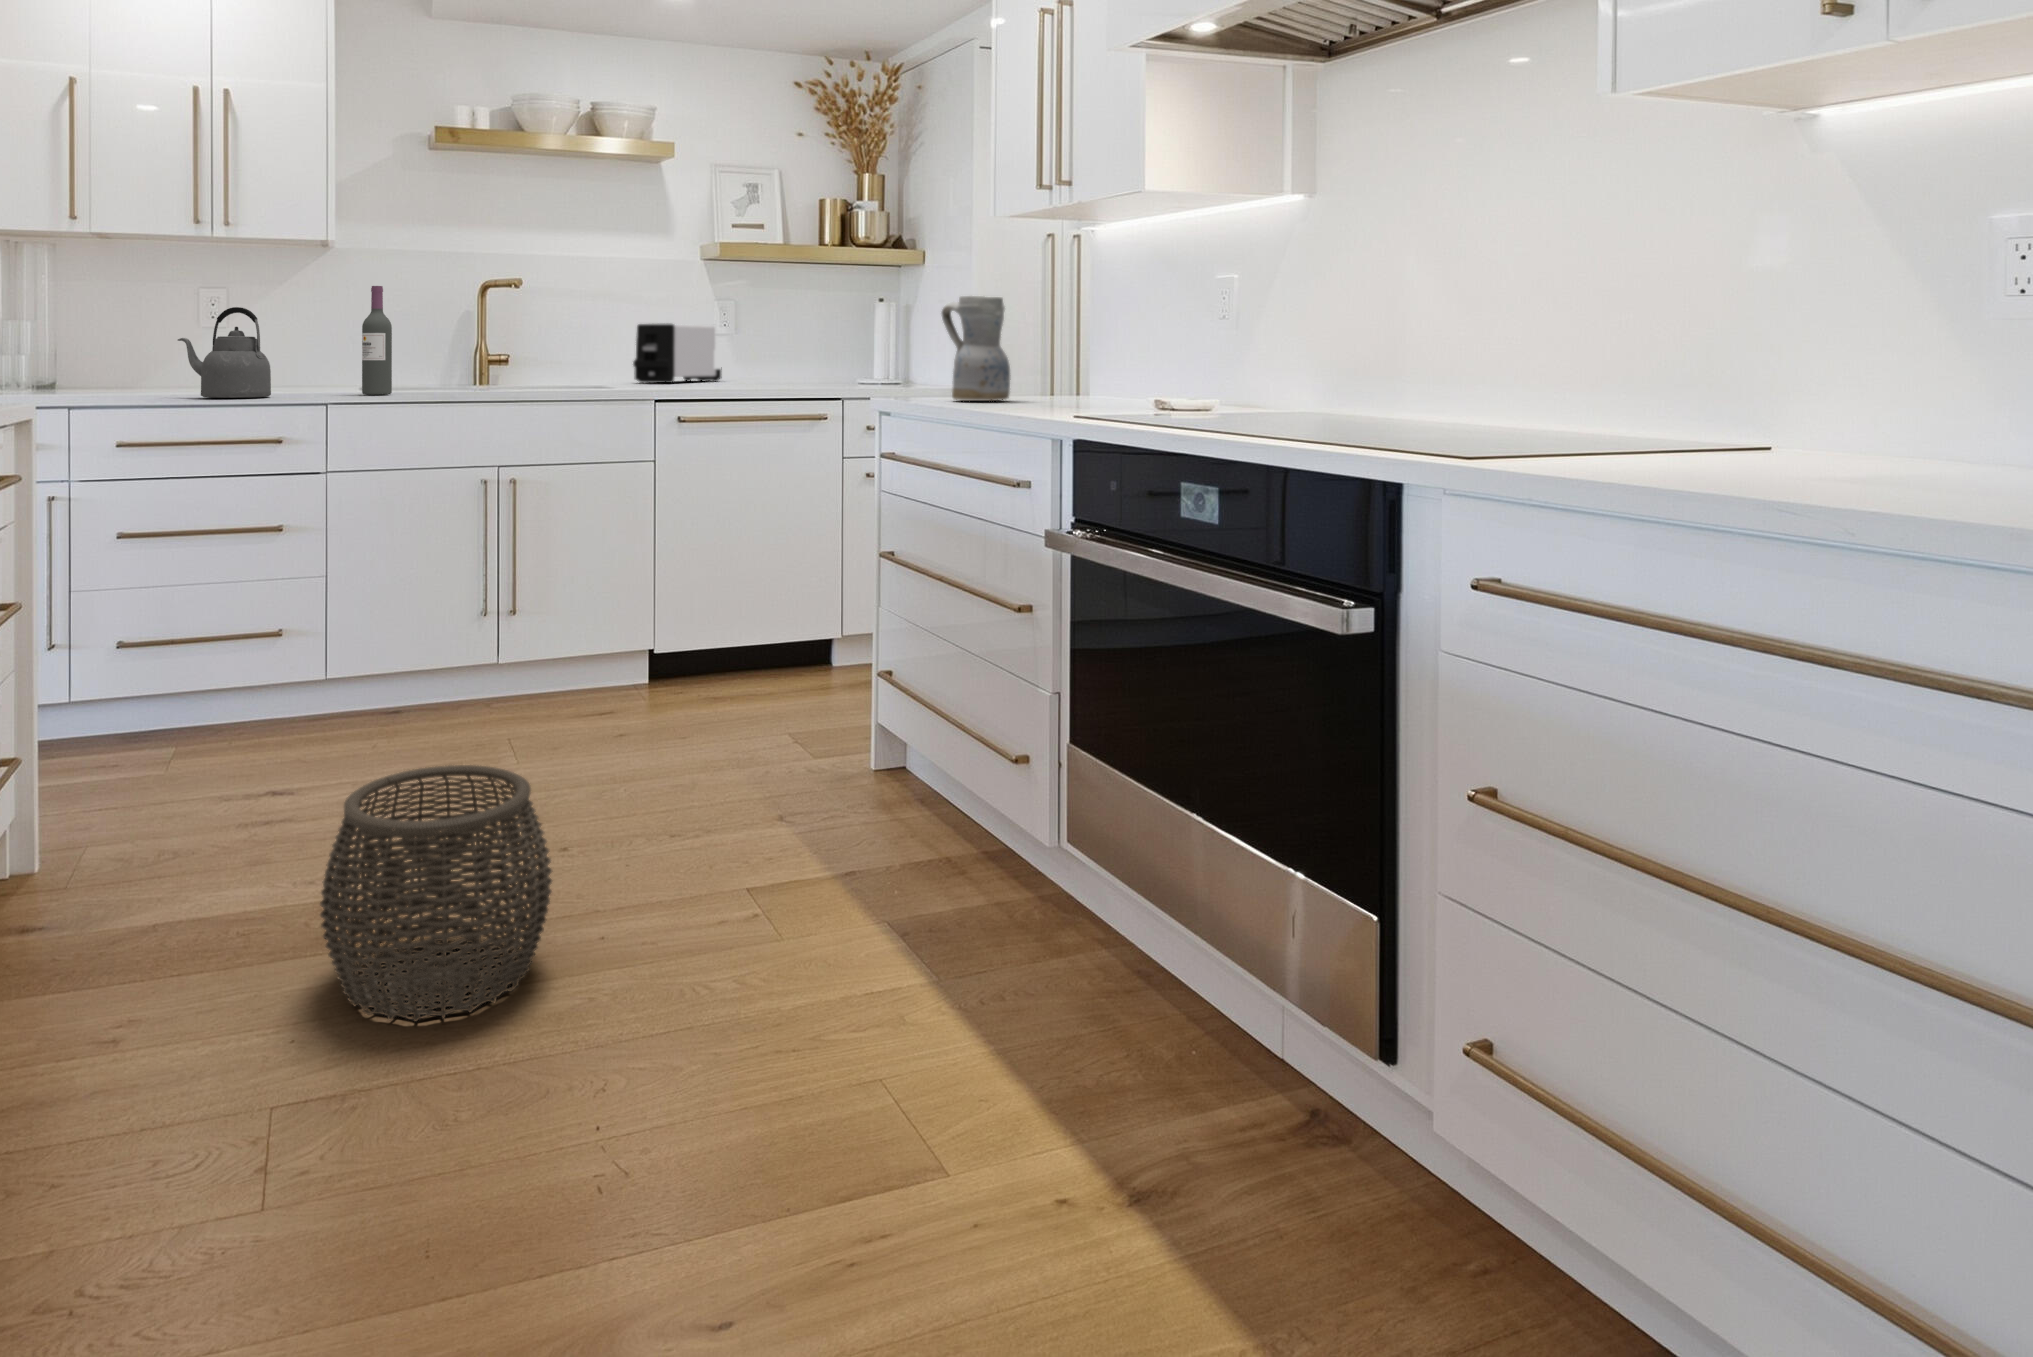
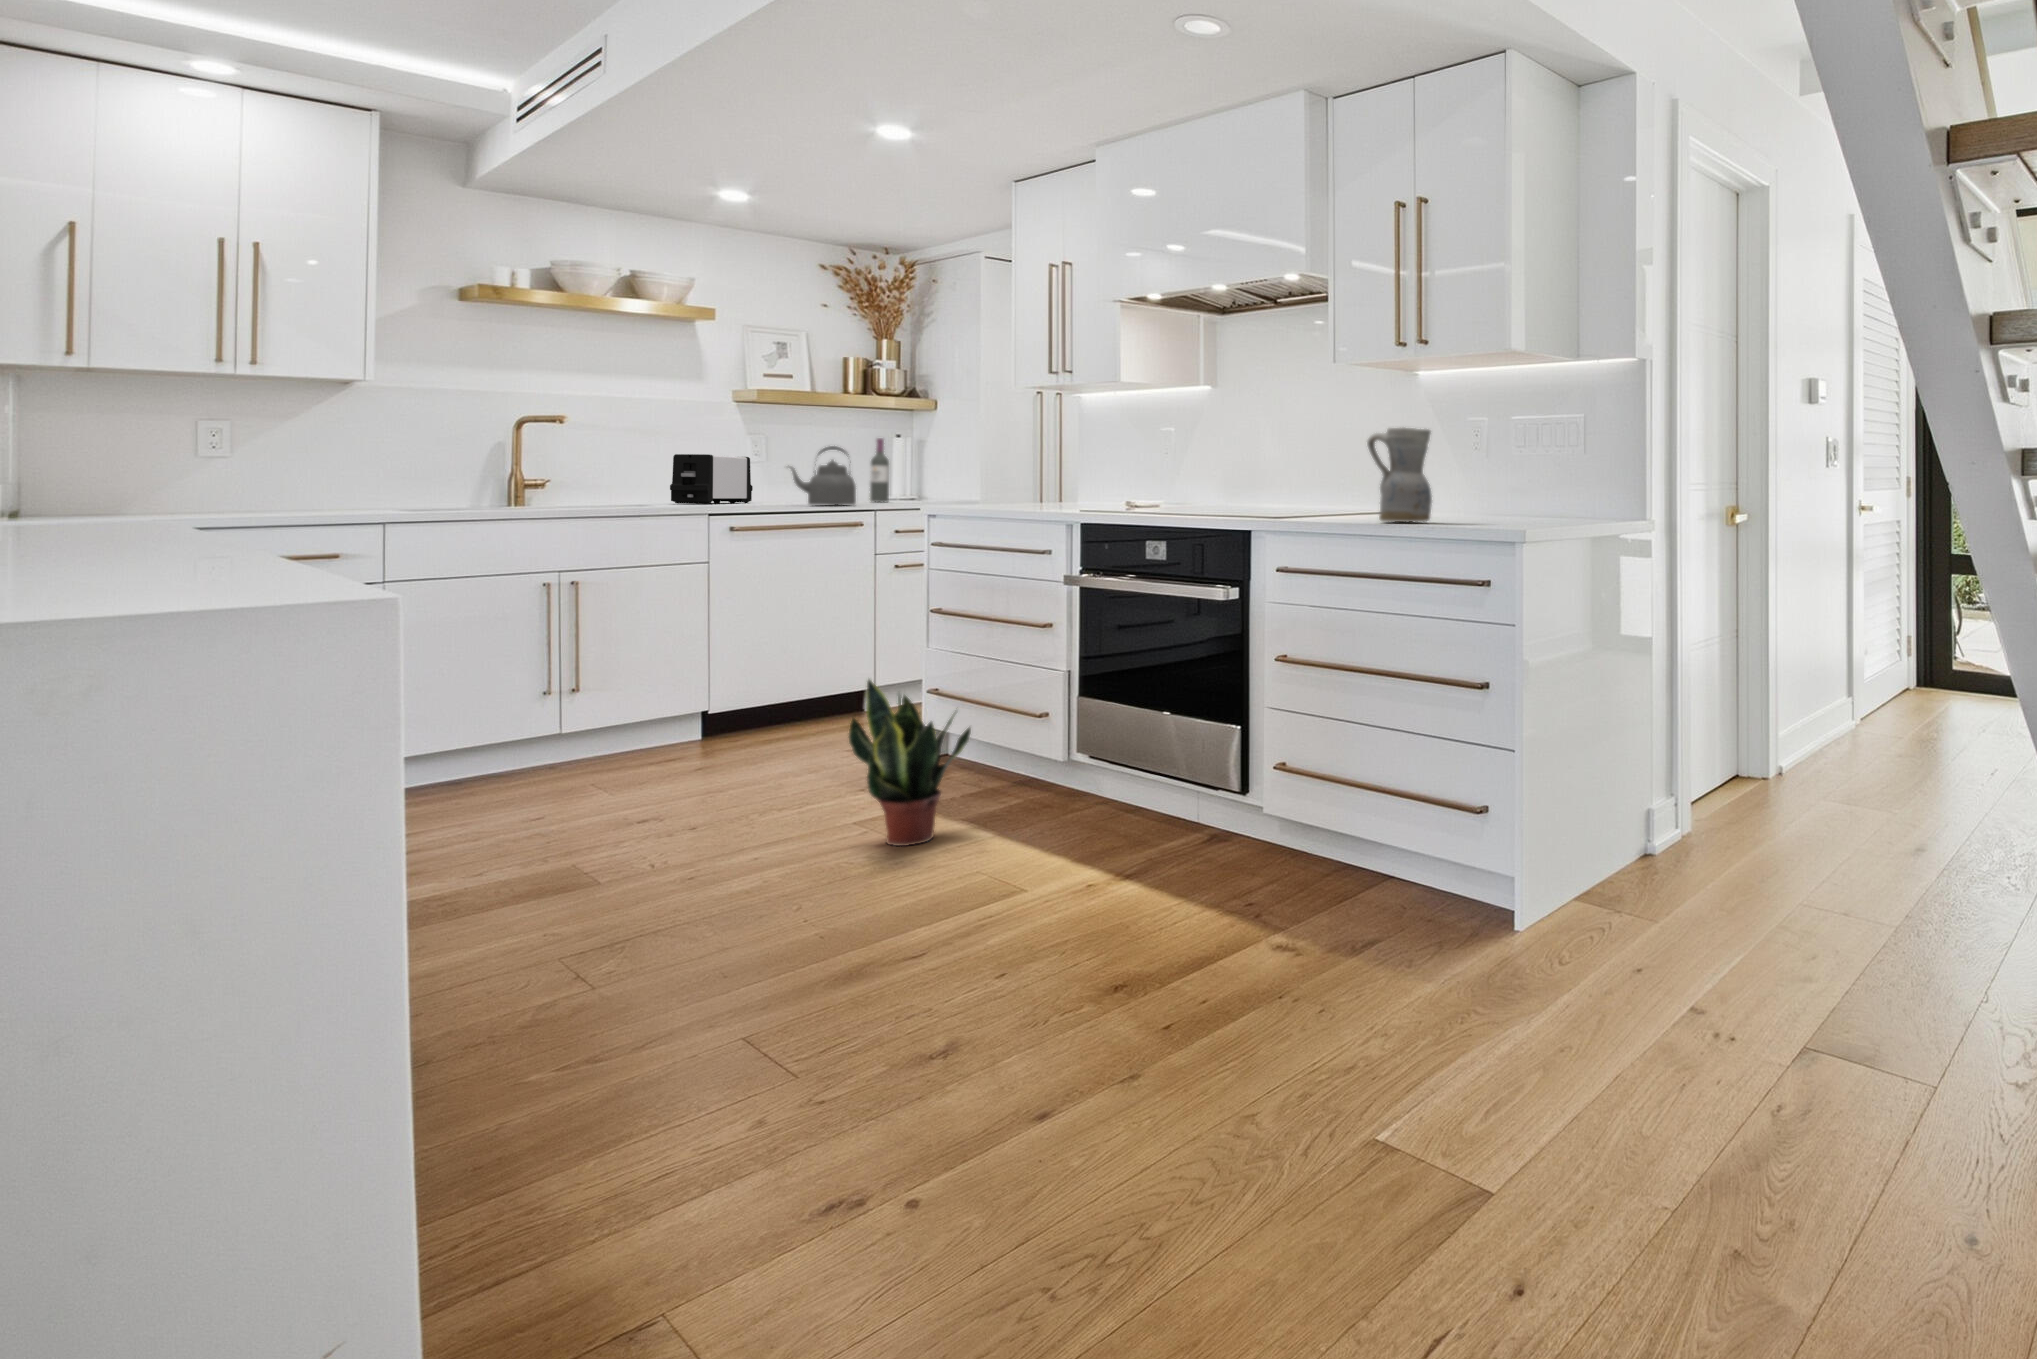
wine bottle: present [362,286,392,395] -> present [870,438,889,502]
ceramic pitcher: present [942,296,1010,401] -> present [1367,428,1432,522]
kettle: present [178,307,271,398] -> present [789,446,856,506]
potted plant: none [701,696,881,993] -> present [849,680,971,846]
woven basket: present [320,765,552,1021] -> none [569,743,747,893]

